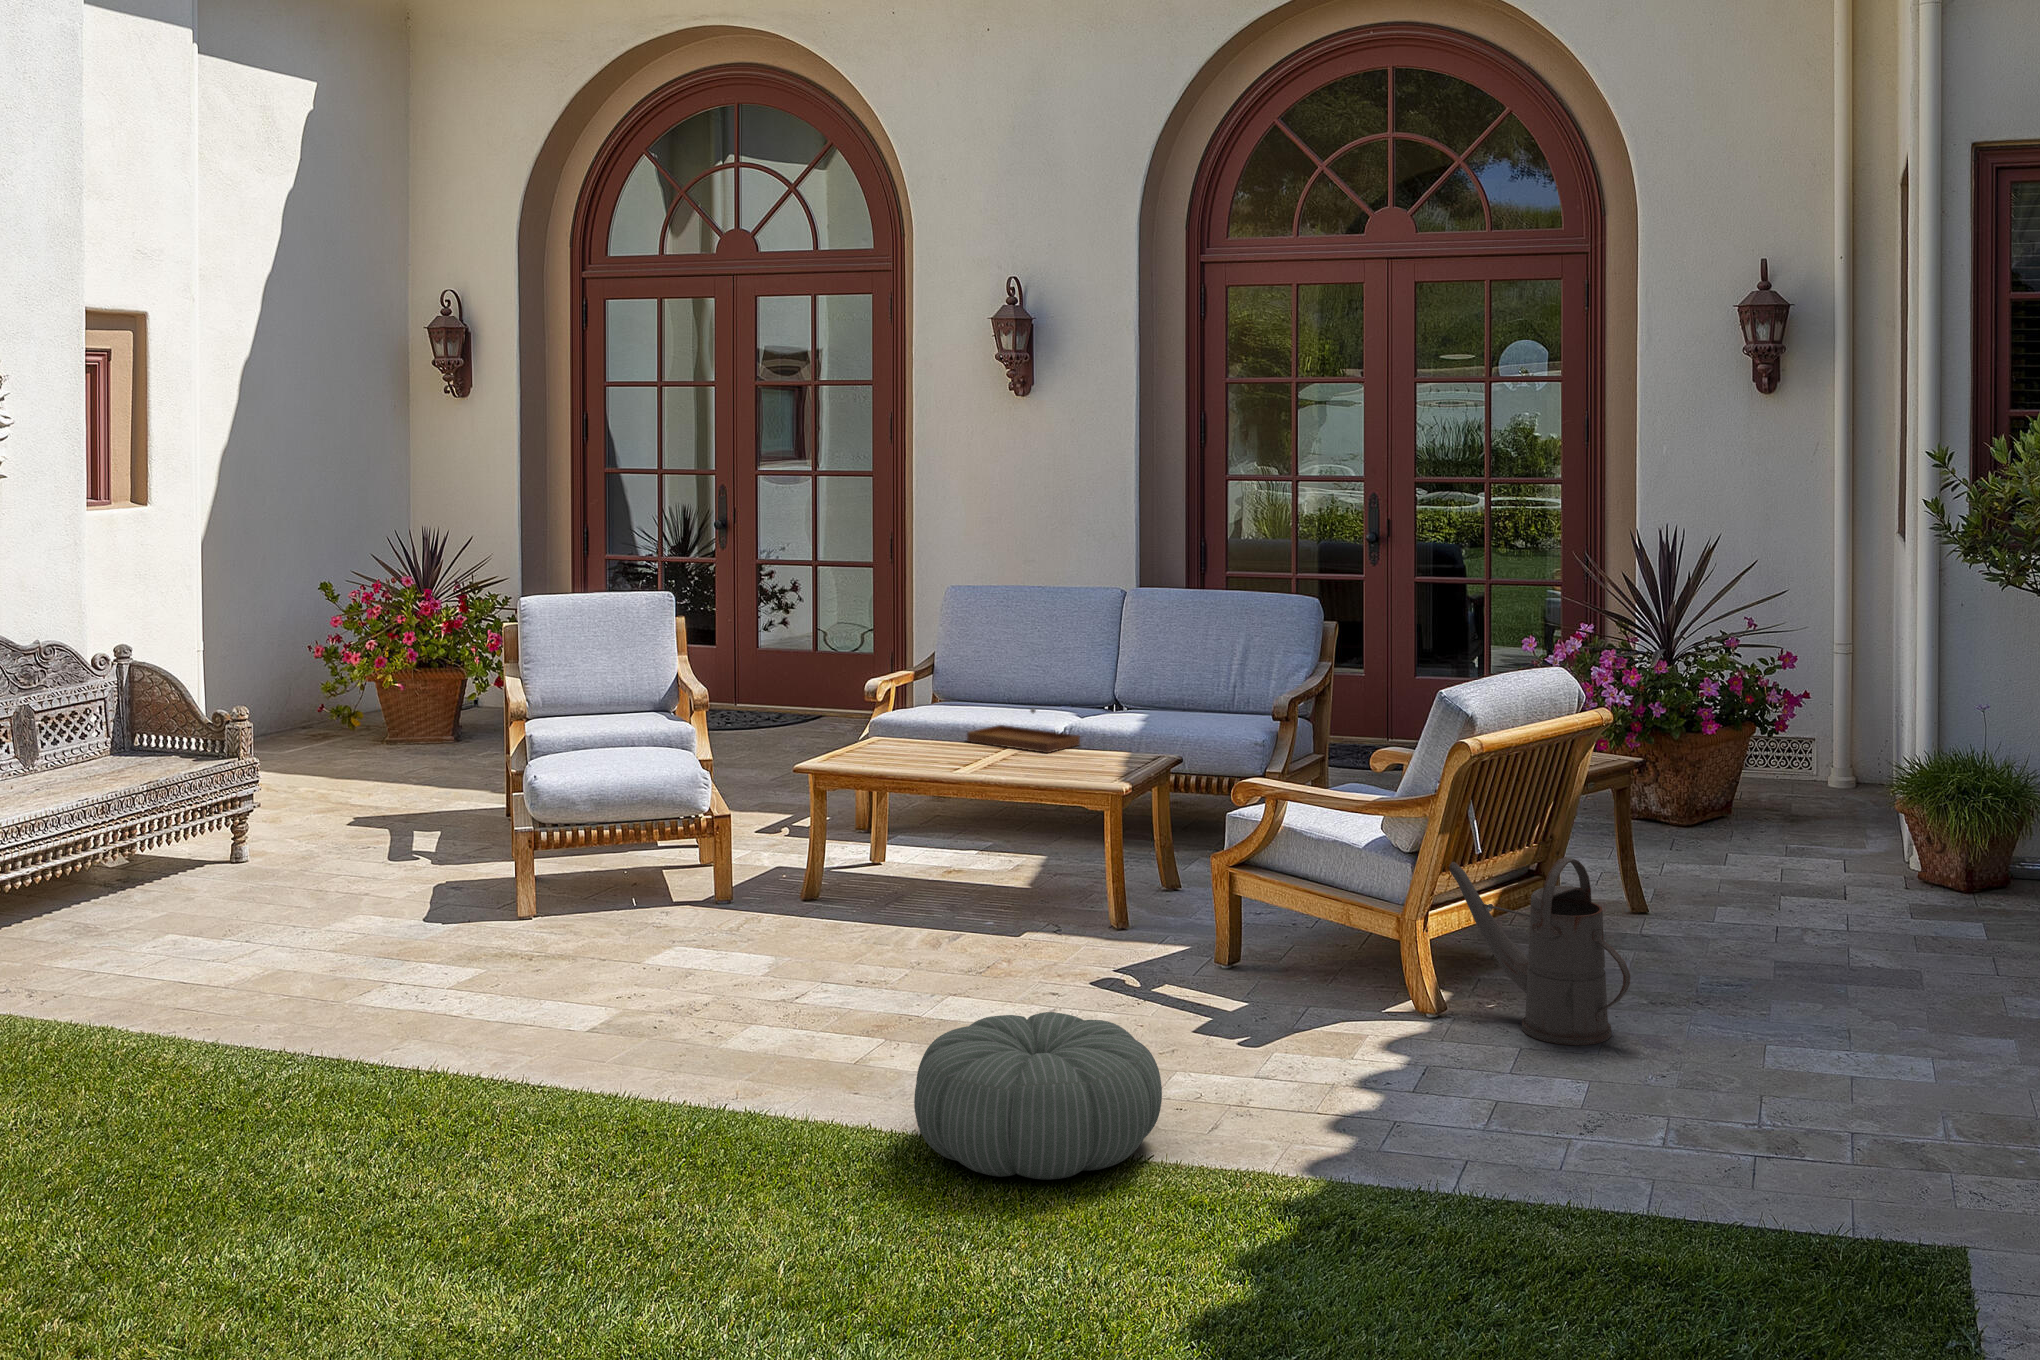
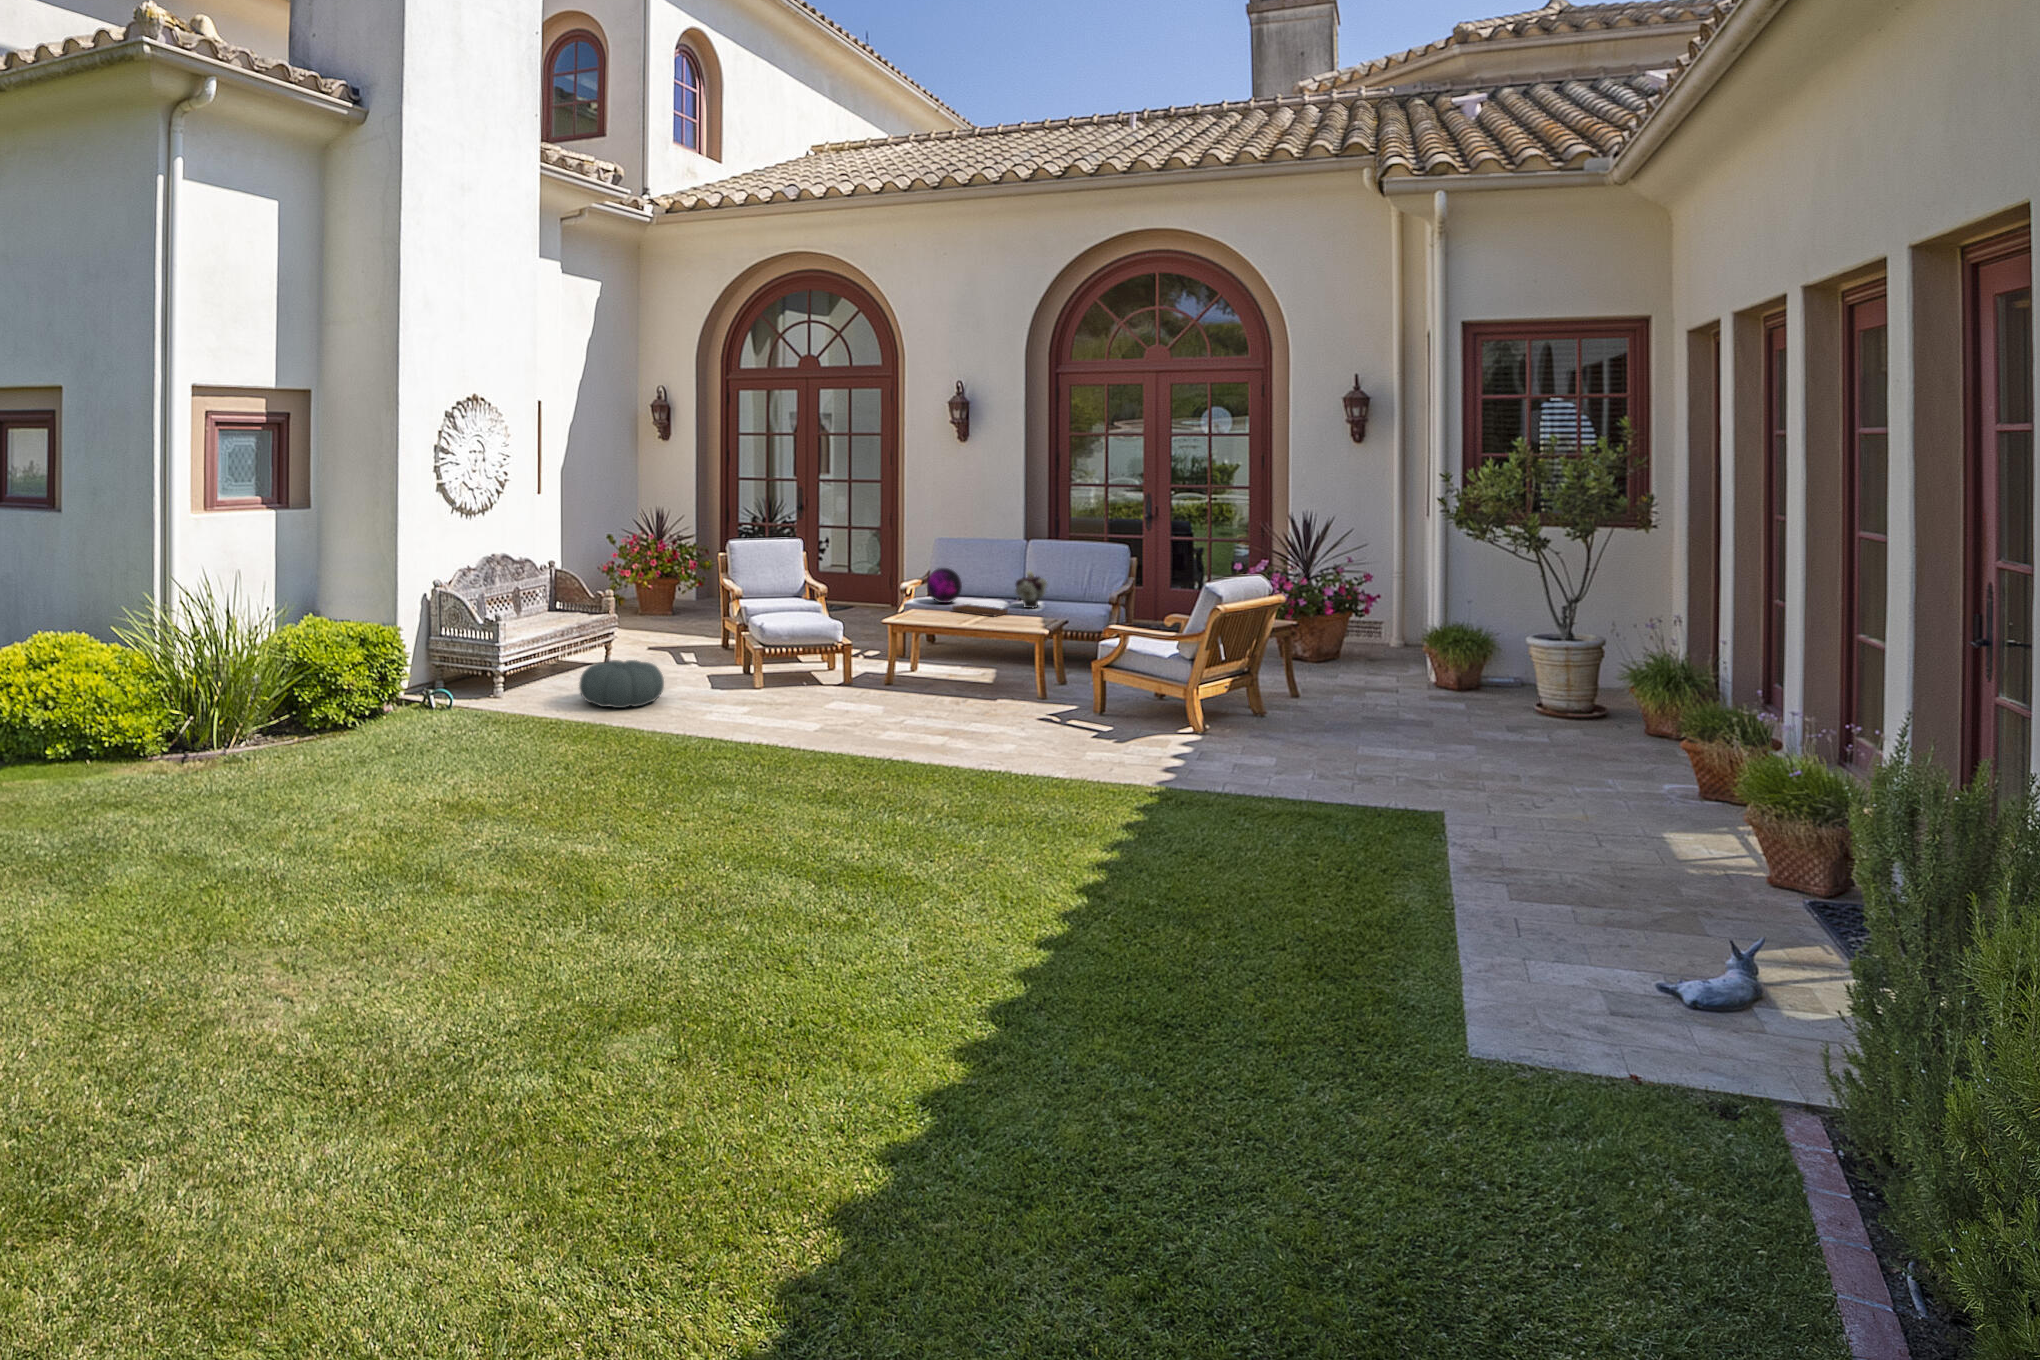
decorative orb: none [926,650,998,723] -> present [927,568,962,603]
flower arrangement: none [1101,653,1167,731] -> present [1016,571,1047,608]
watering can: present [1449,857,1630,1045] -> none [1207,661,1297,746]
pouf: present [914,1012,1162,1180] -> present [579,660,664,708]

